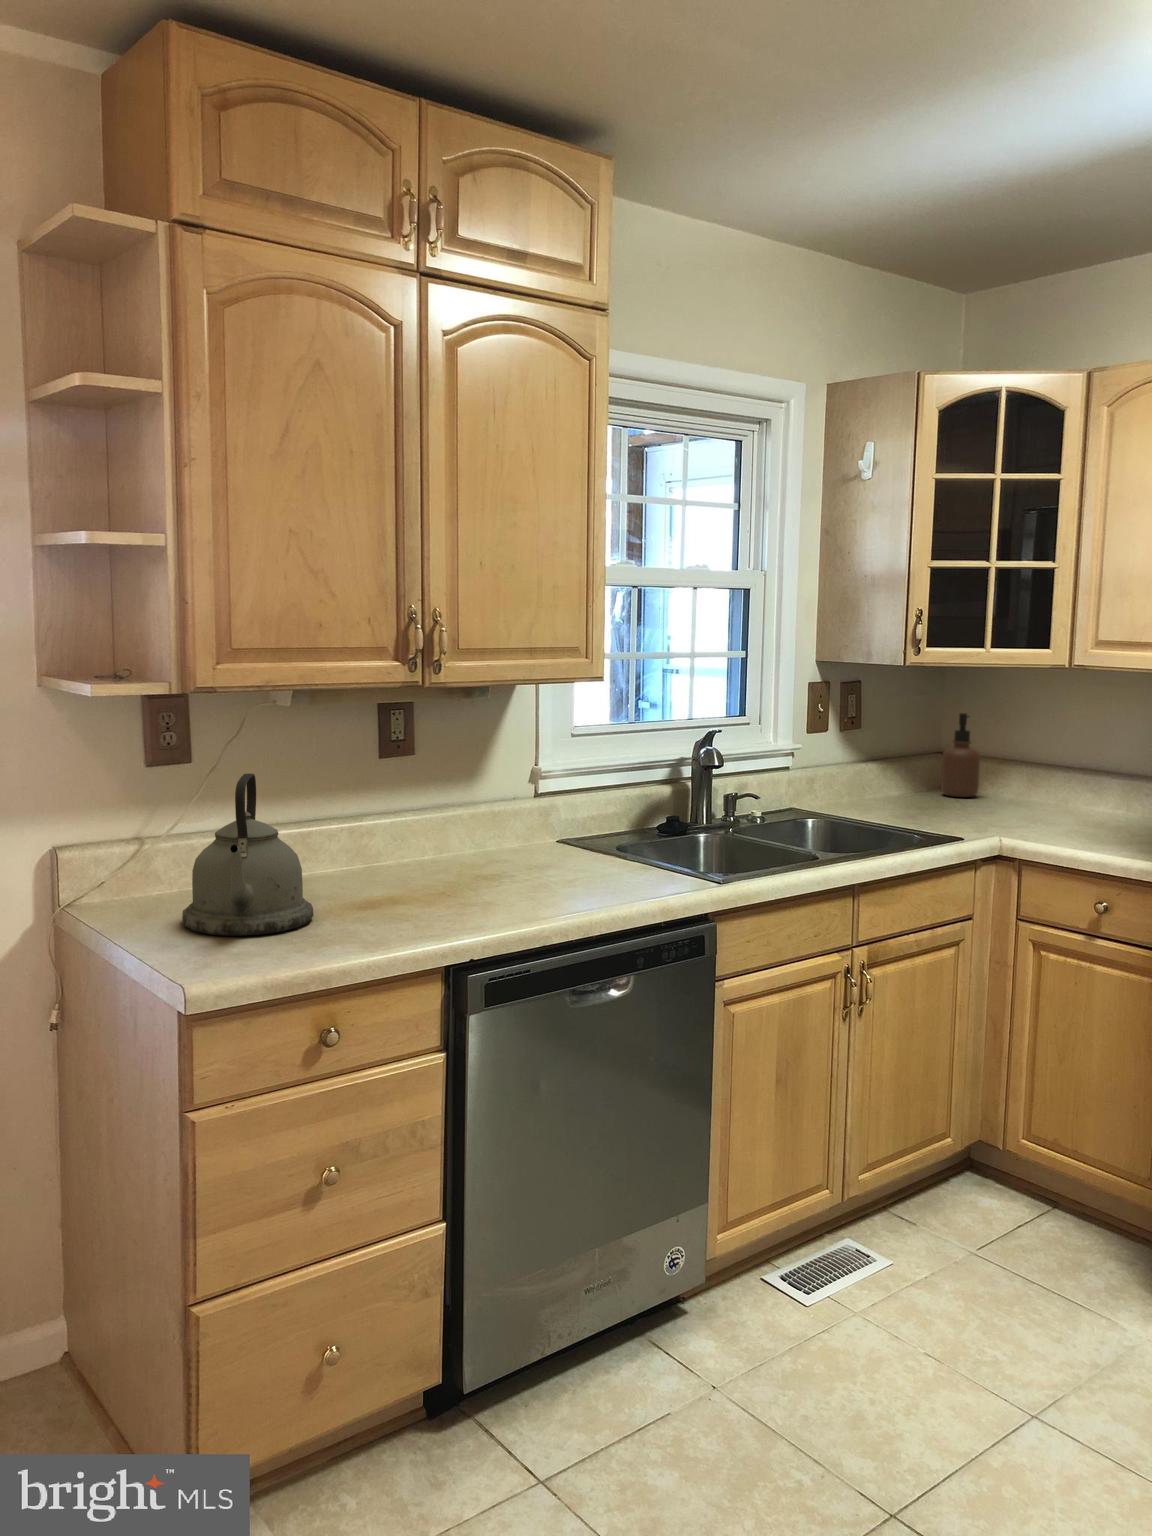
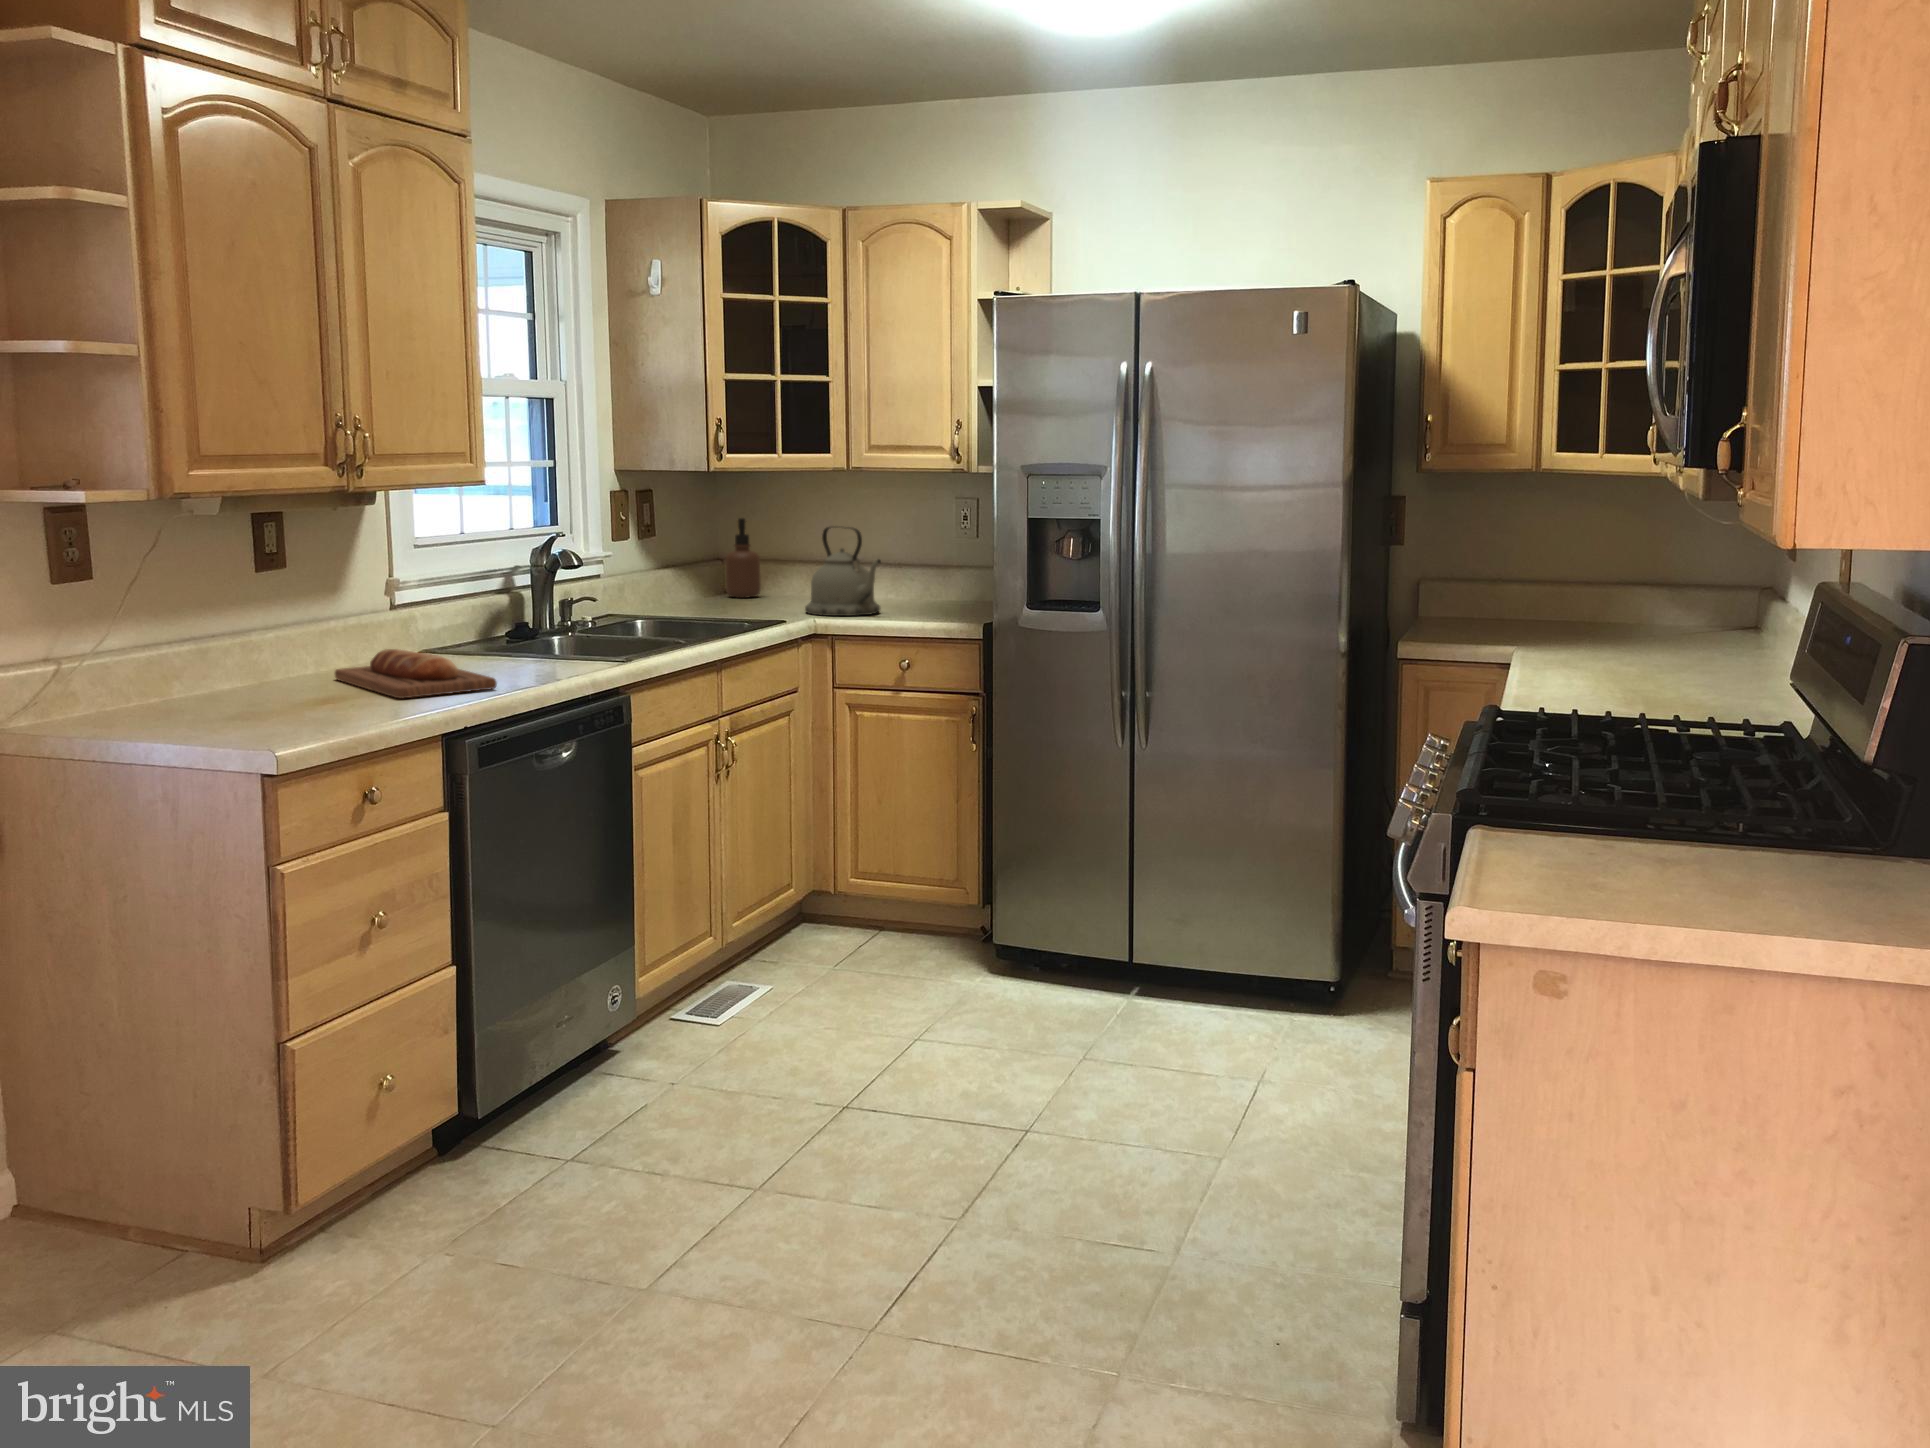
kettle: present [182,774,314,936] -> present [805,526,881,616]
bread loaf: none [424,849,541,913] -> present [335,649,497,698]

